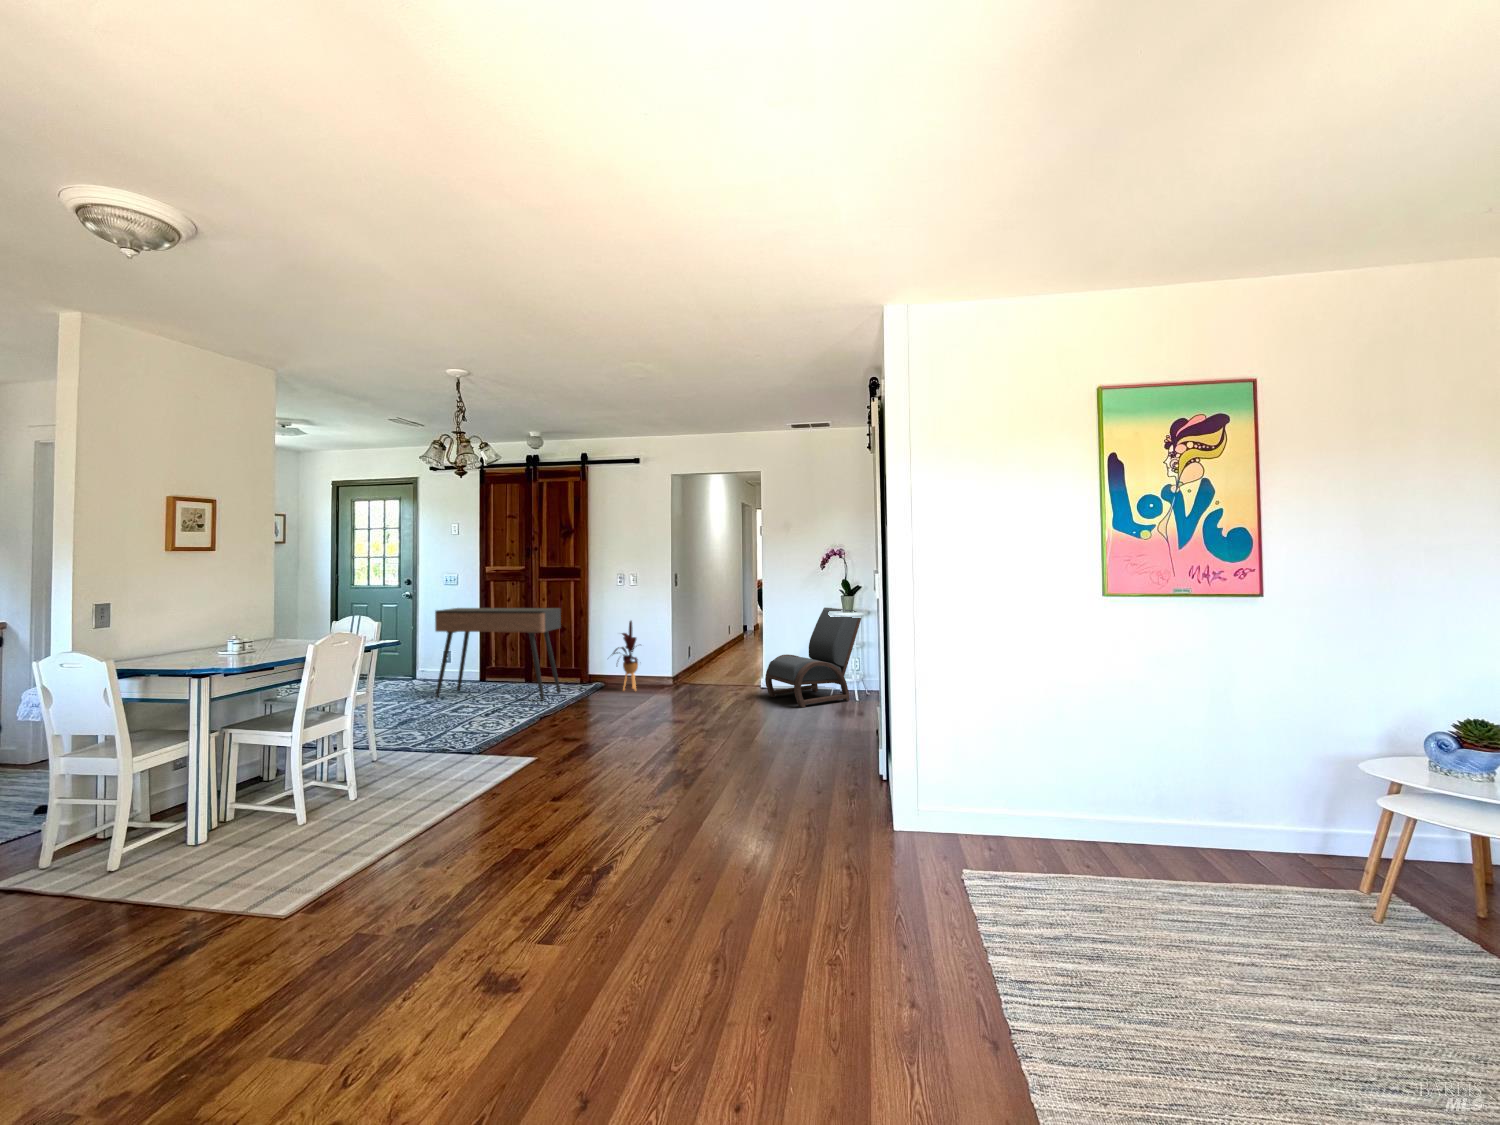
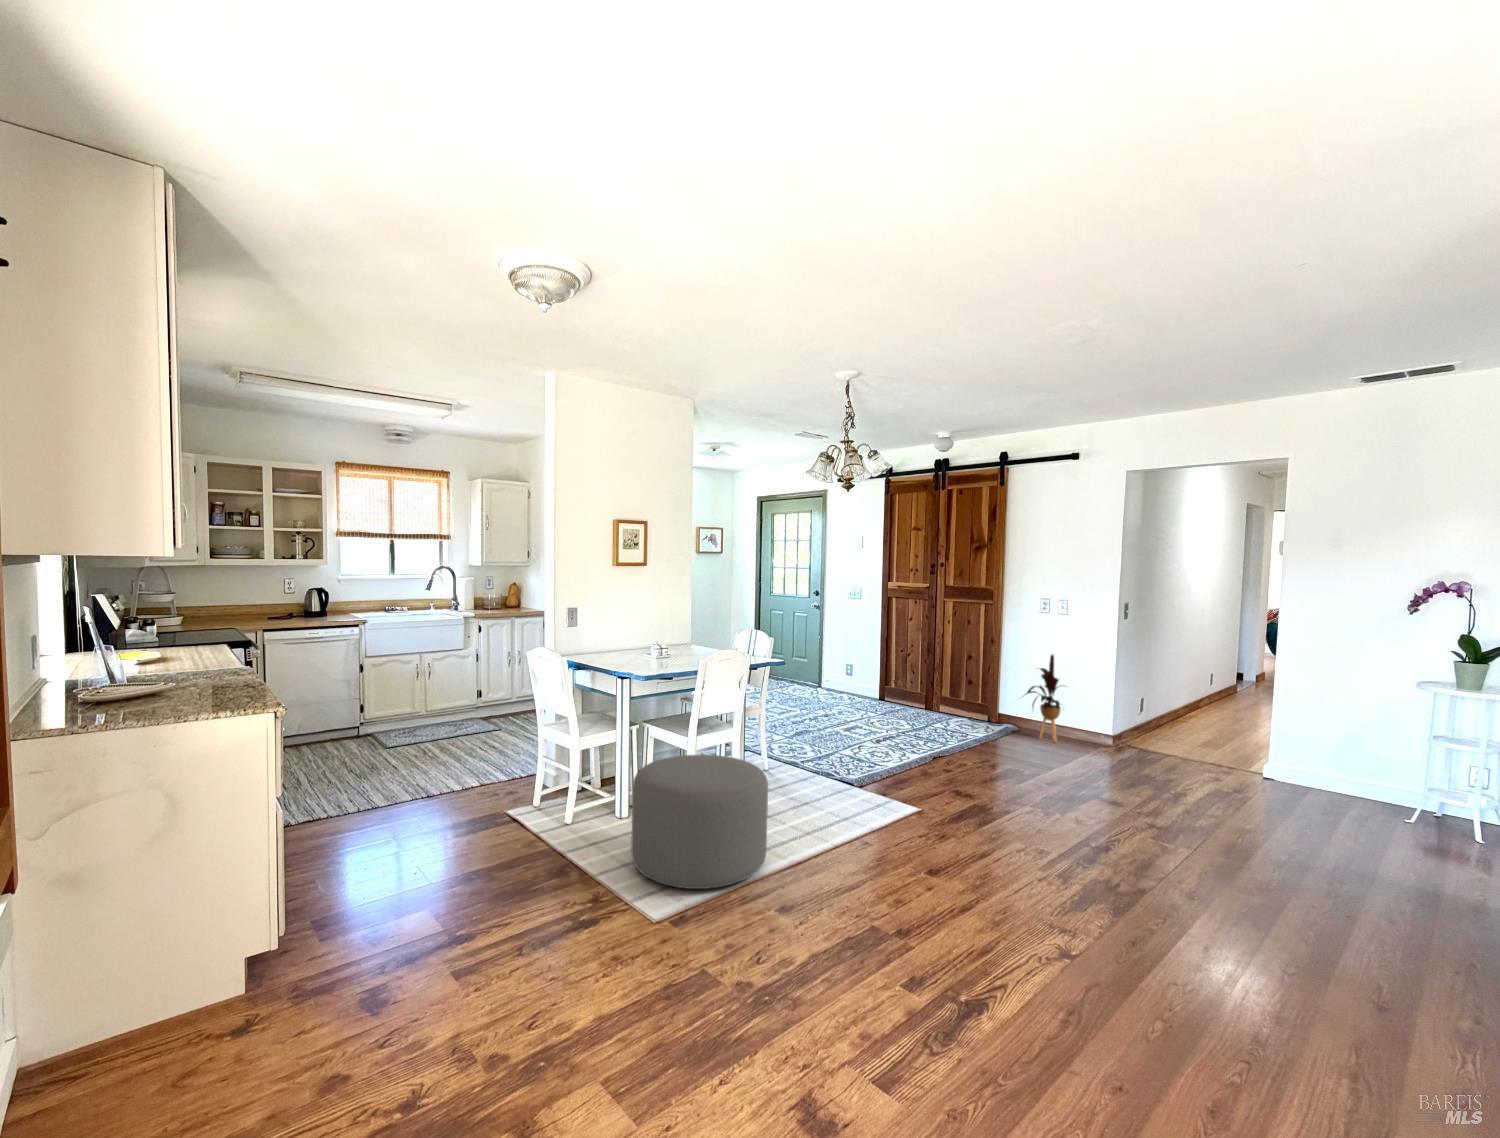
console table: present [435,608,561,700] -> none [834,622,966,735]
lounge chair: present [765,608,861,707] -> none [1257,665,1460,822]
ottoman: none [239,739,401,873] -> present [631,754,768,889]

